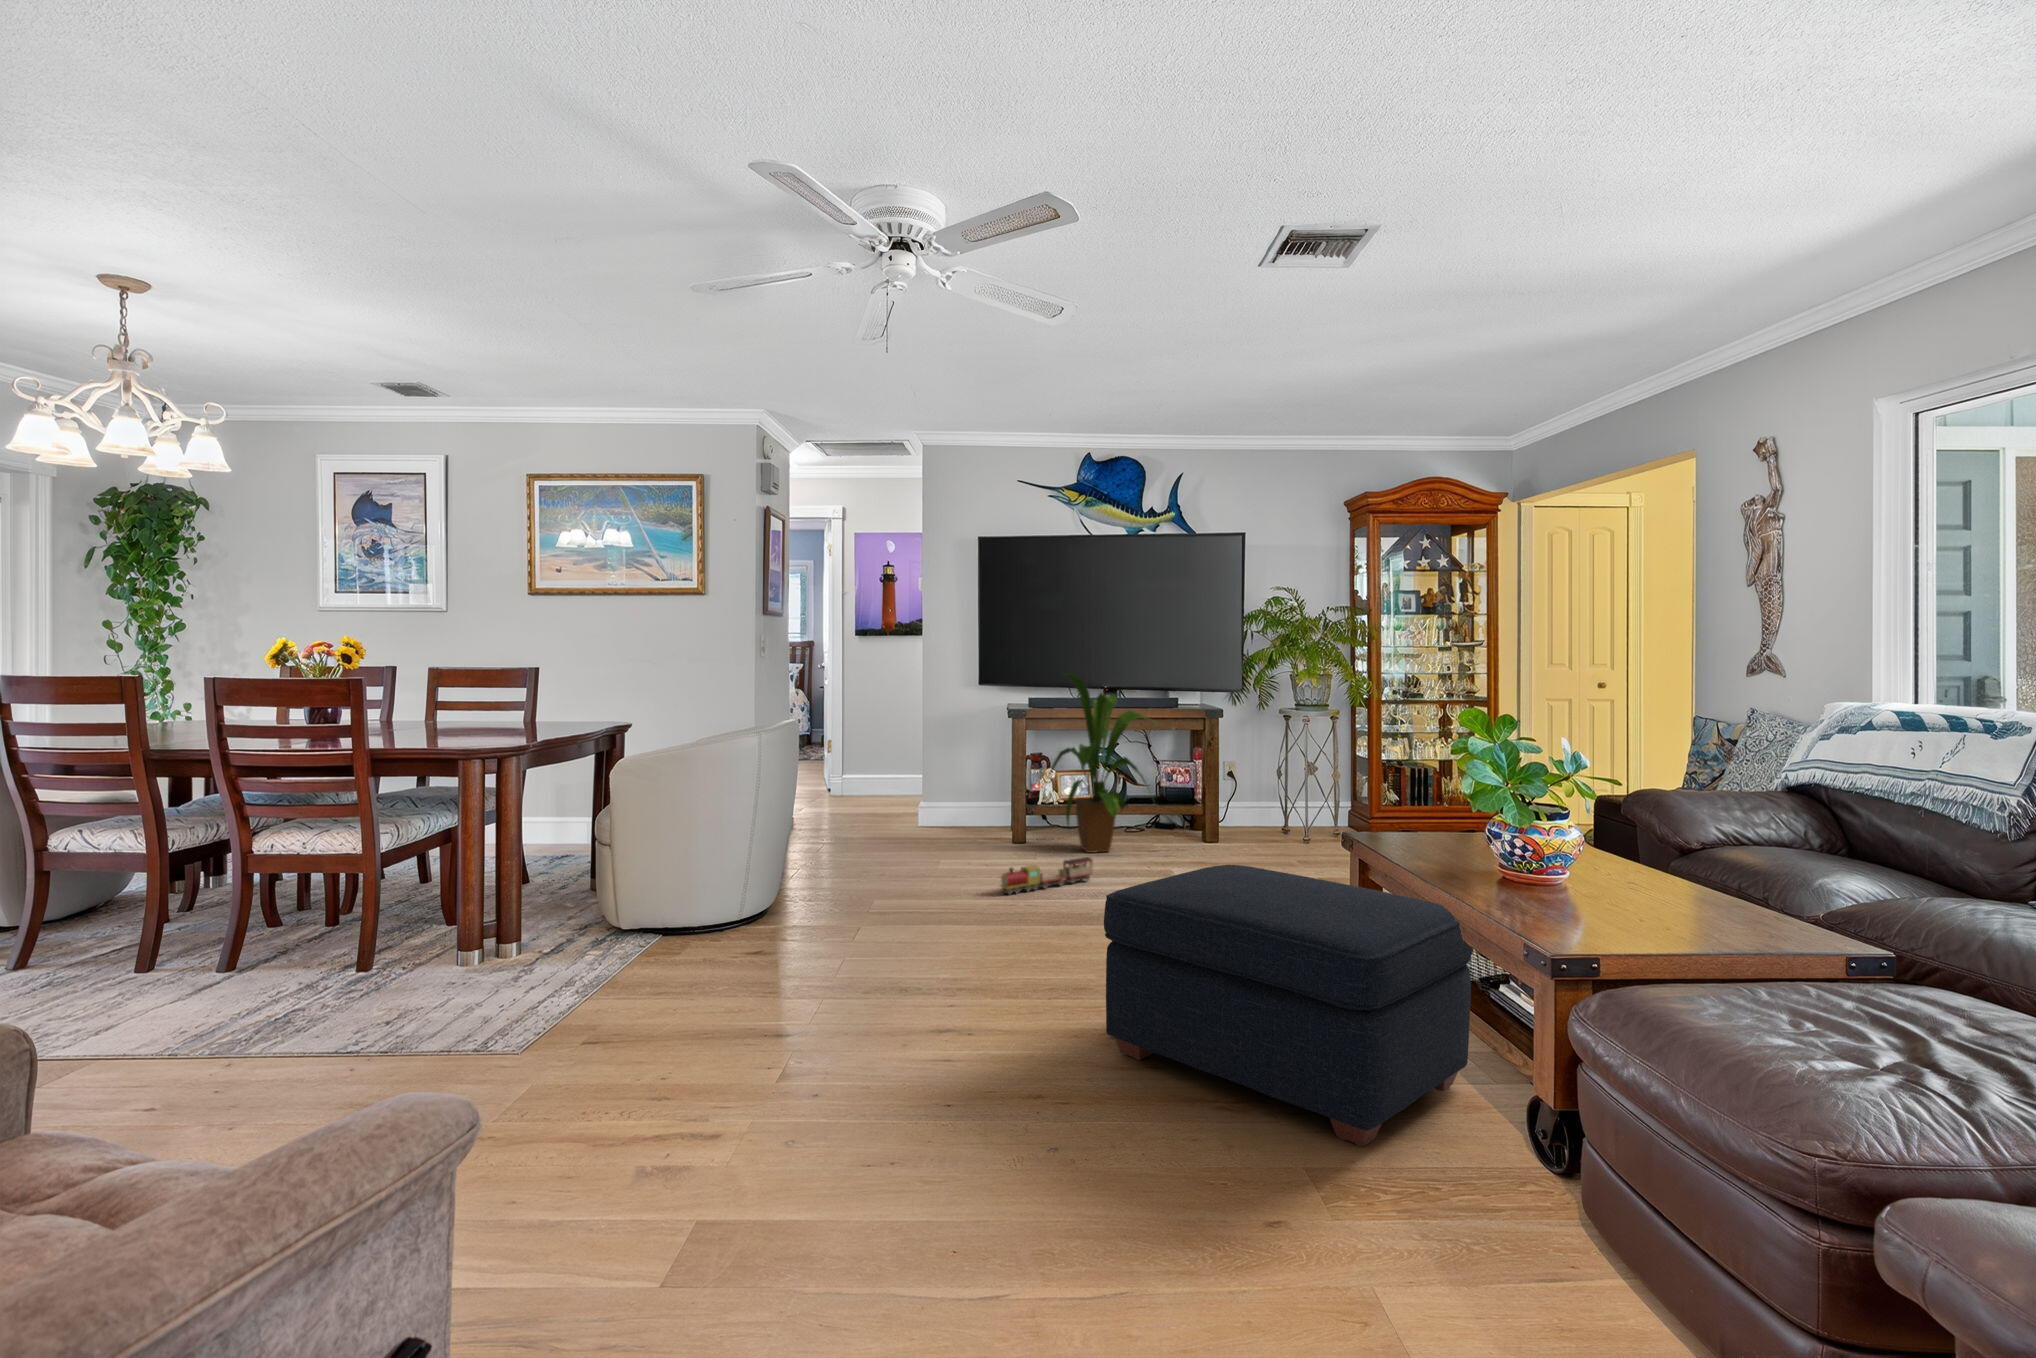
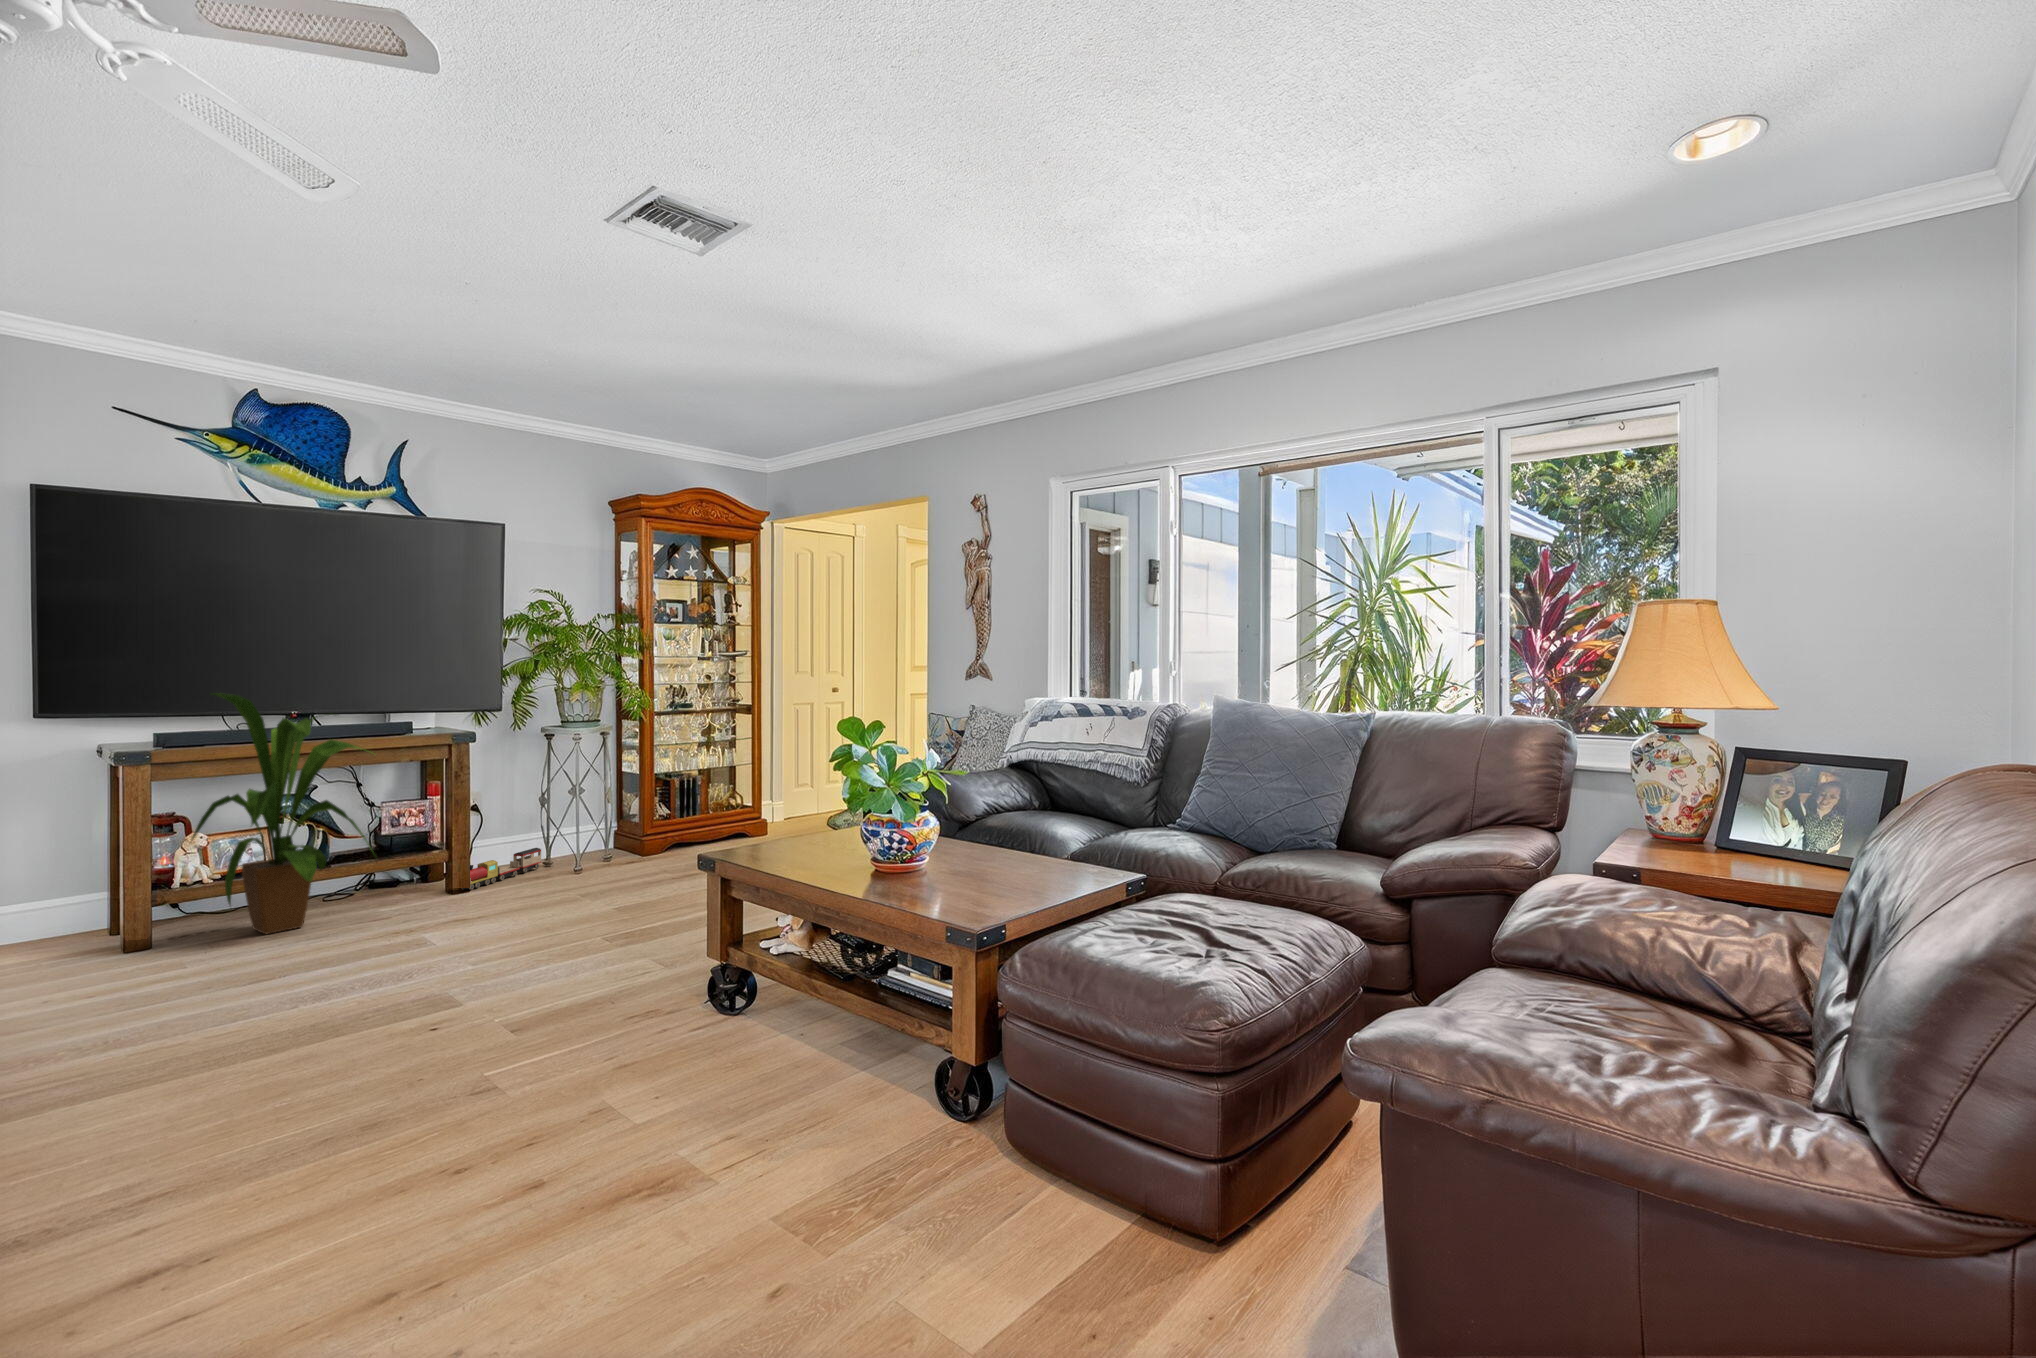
toy train: present [1000,857,1093,894] -> present [461,848,541,890]
ottoman: present [1104,865,1473,1146] -> none [307,928,820,1261]

